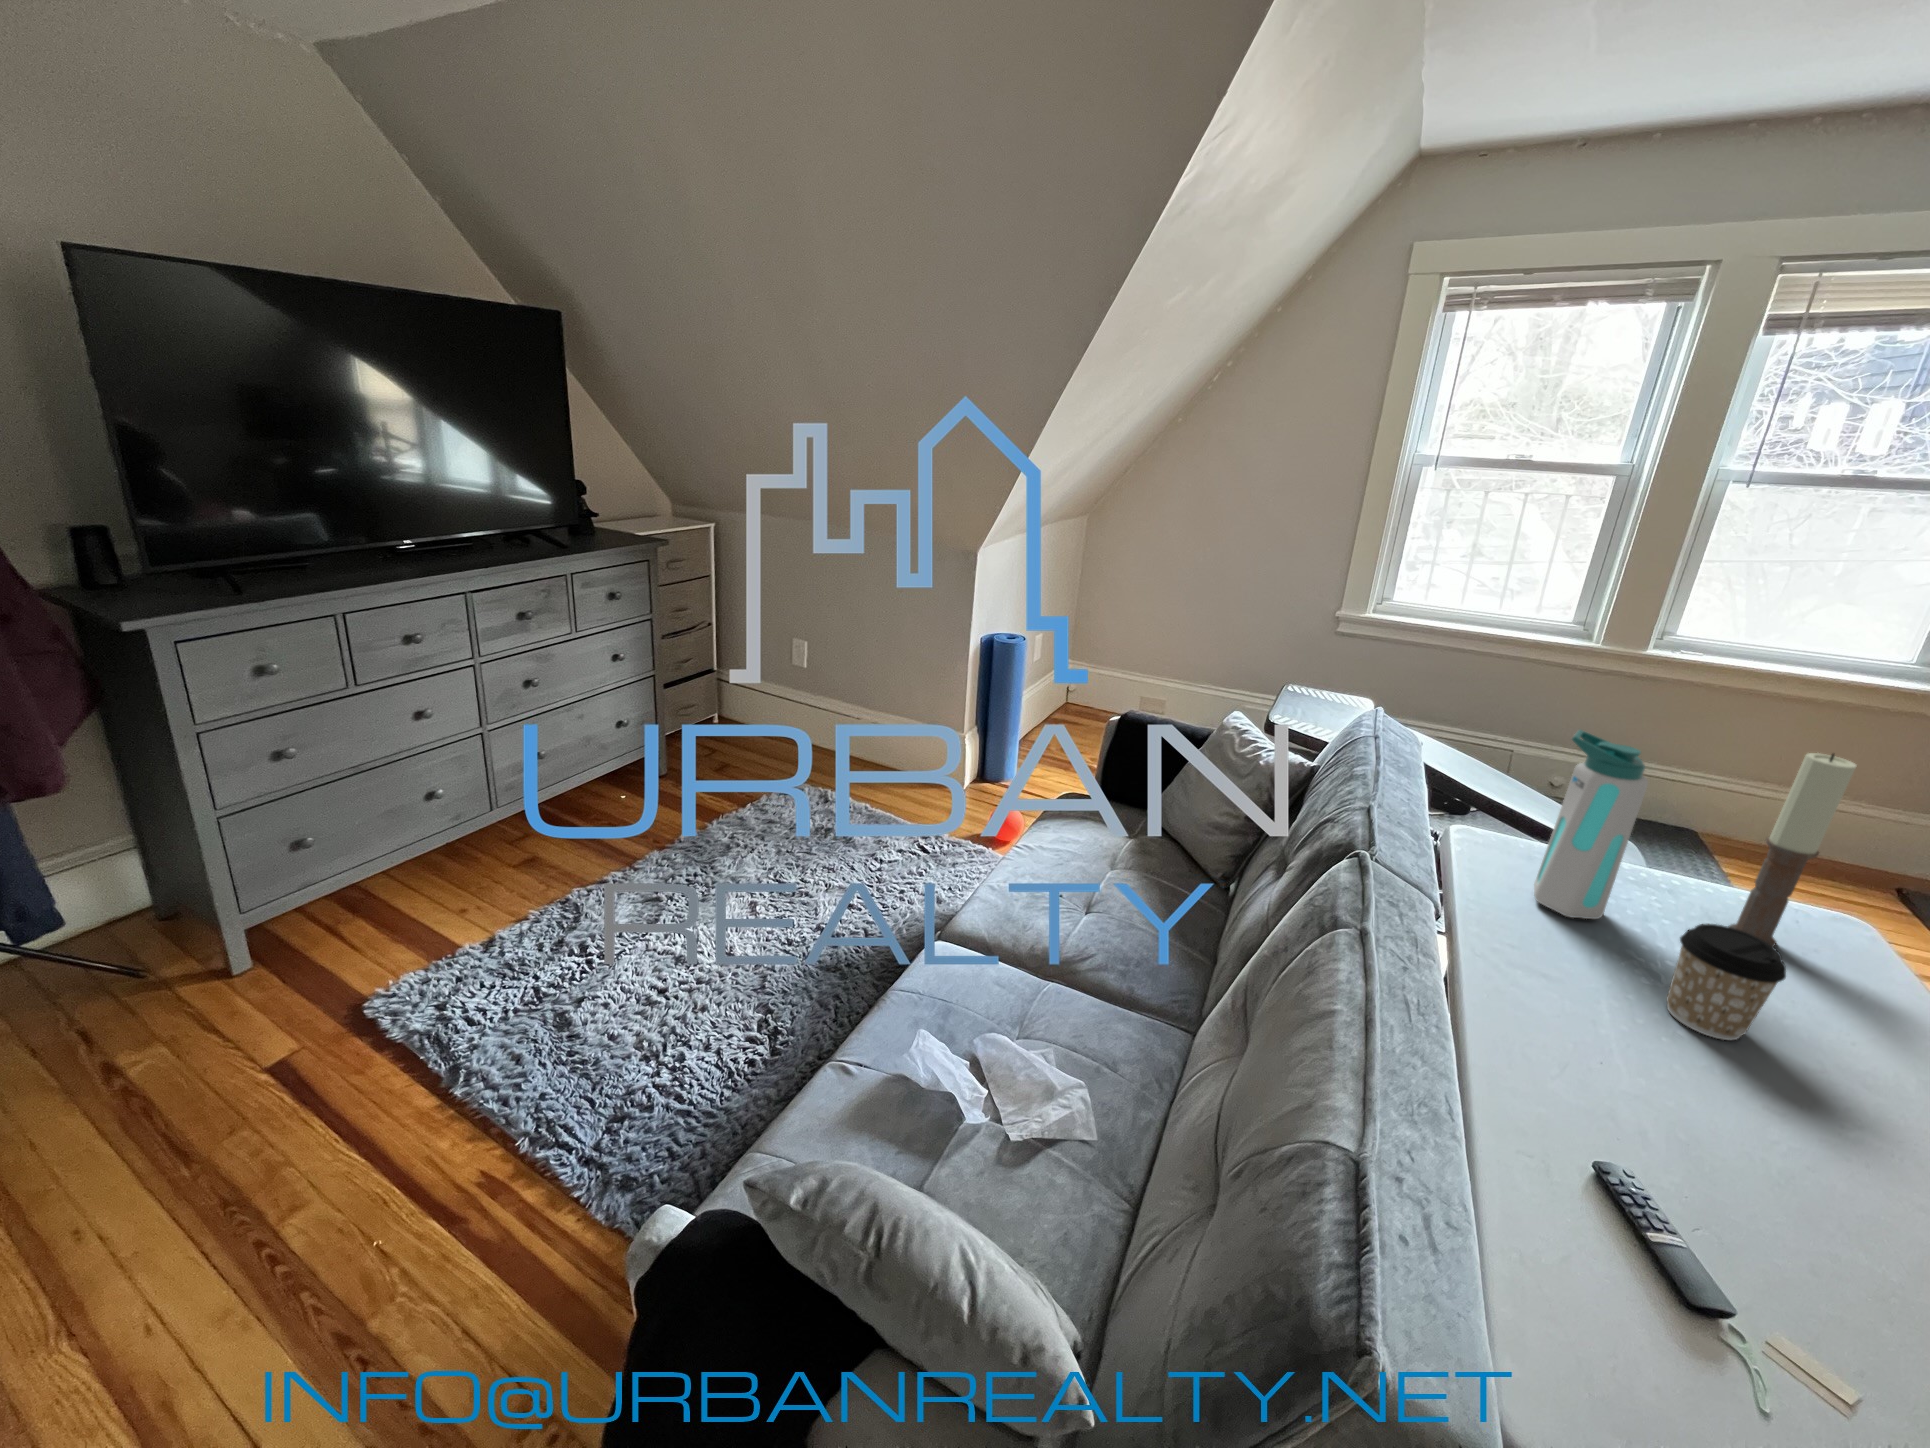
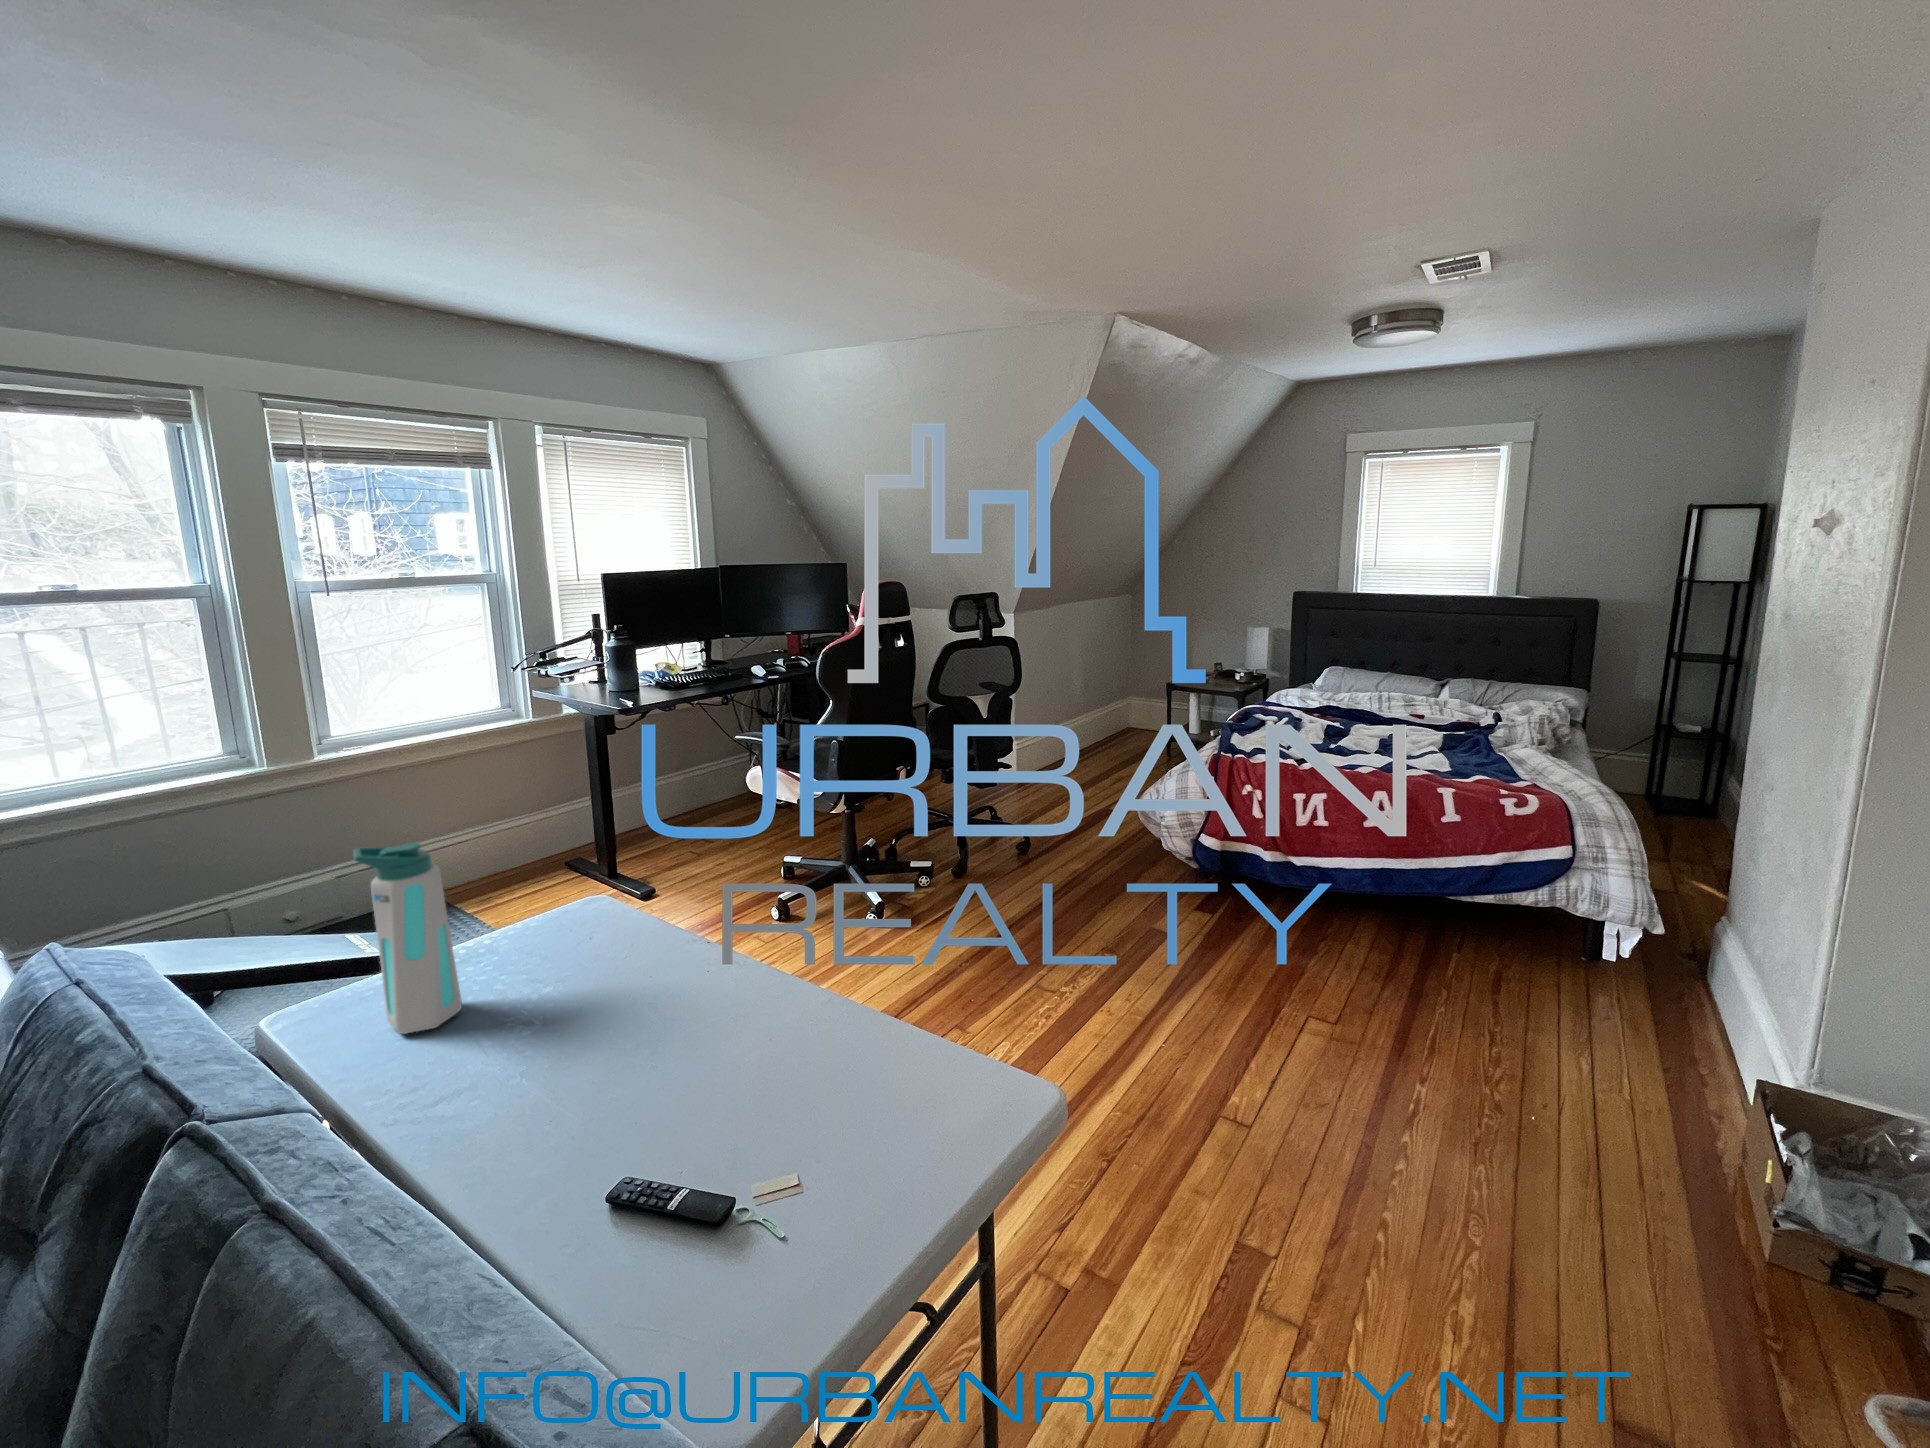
candle: present [1729,753,1856,947] -> none [526,784,575,954]
coffee cup: present [1667,924,1786,1040] -> none [535,941,608,1042]

